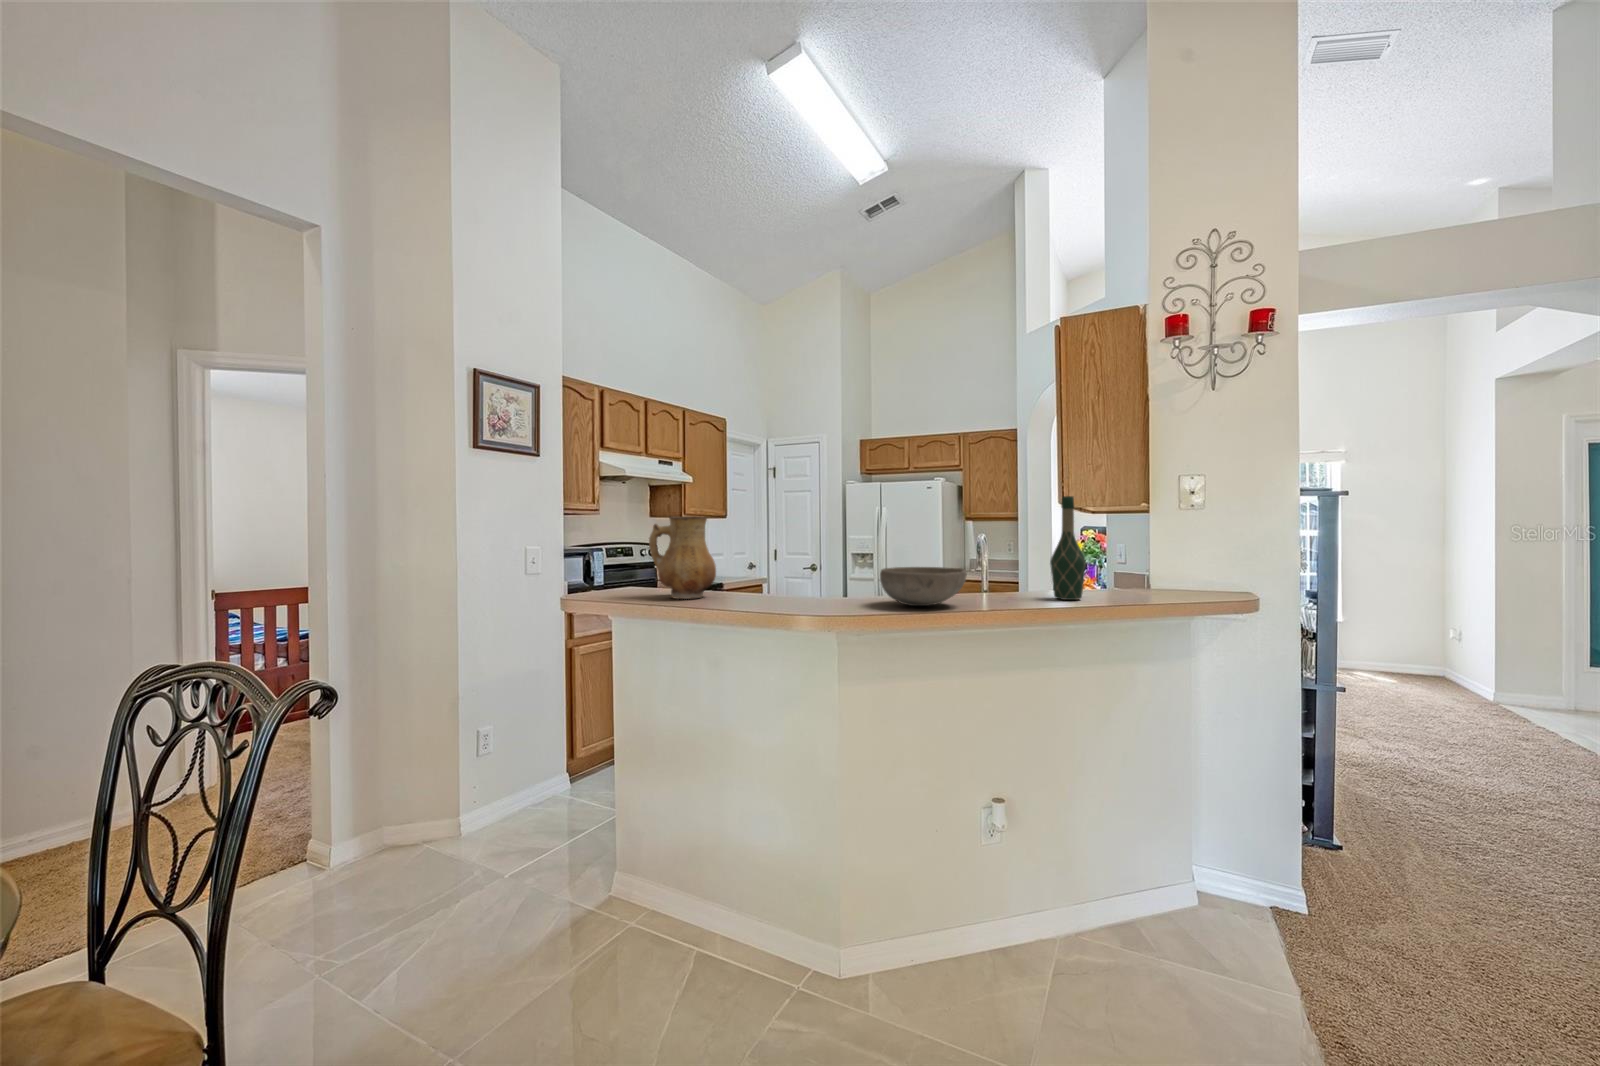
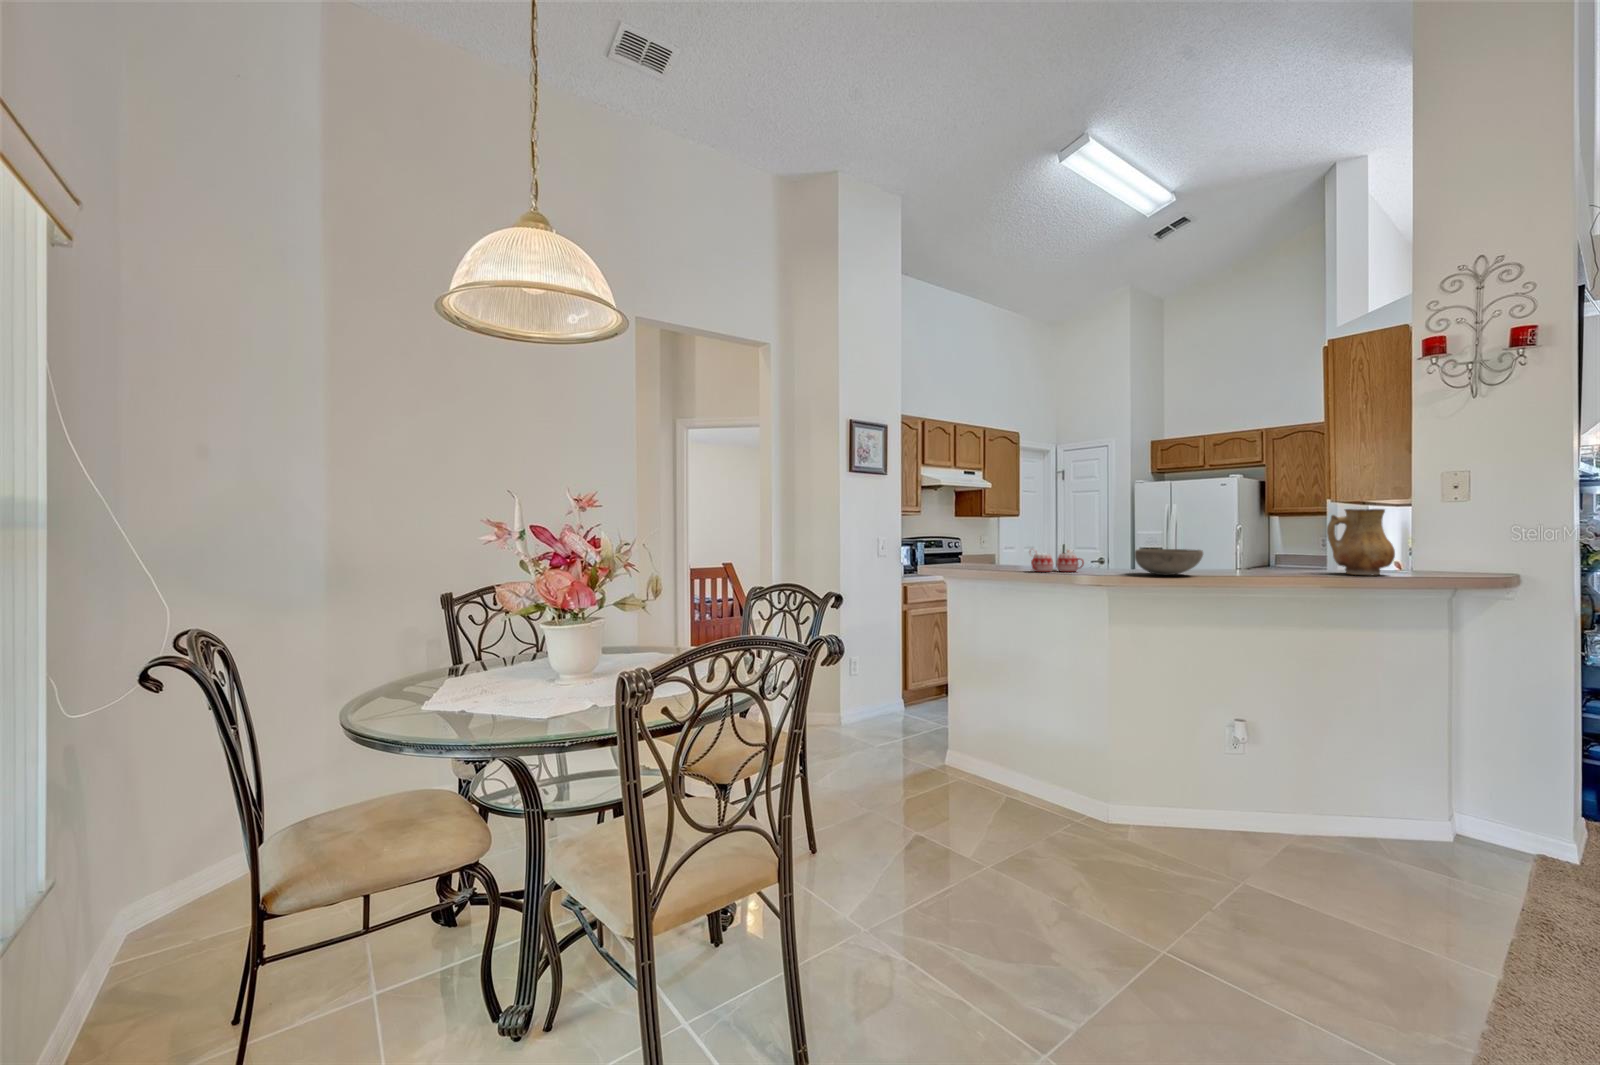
wine bottle: present [1050,496,1086,600] -> none [1284,496,1316,576]
ceramic pitcher: present [649,517,716,599] -> present [1327,509,1395,575]
mug: none [734,569,812,605] -> present [1030,549,1084,572]

